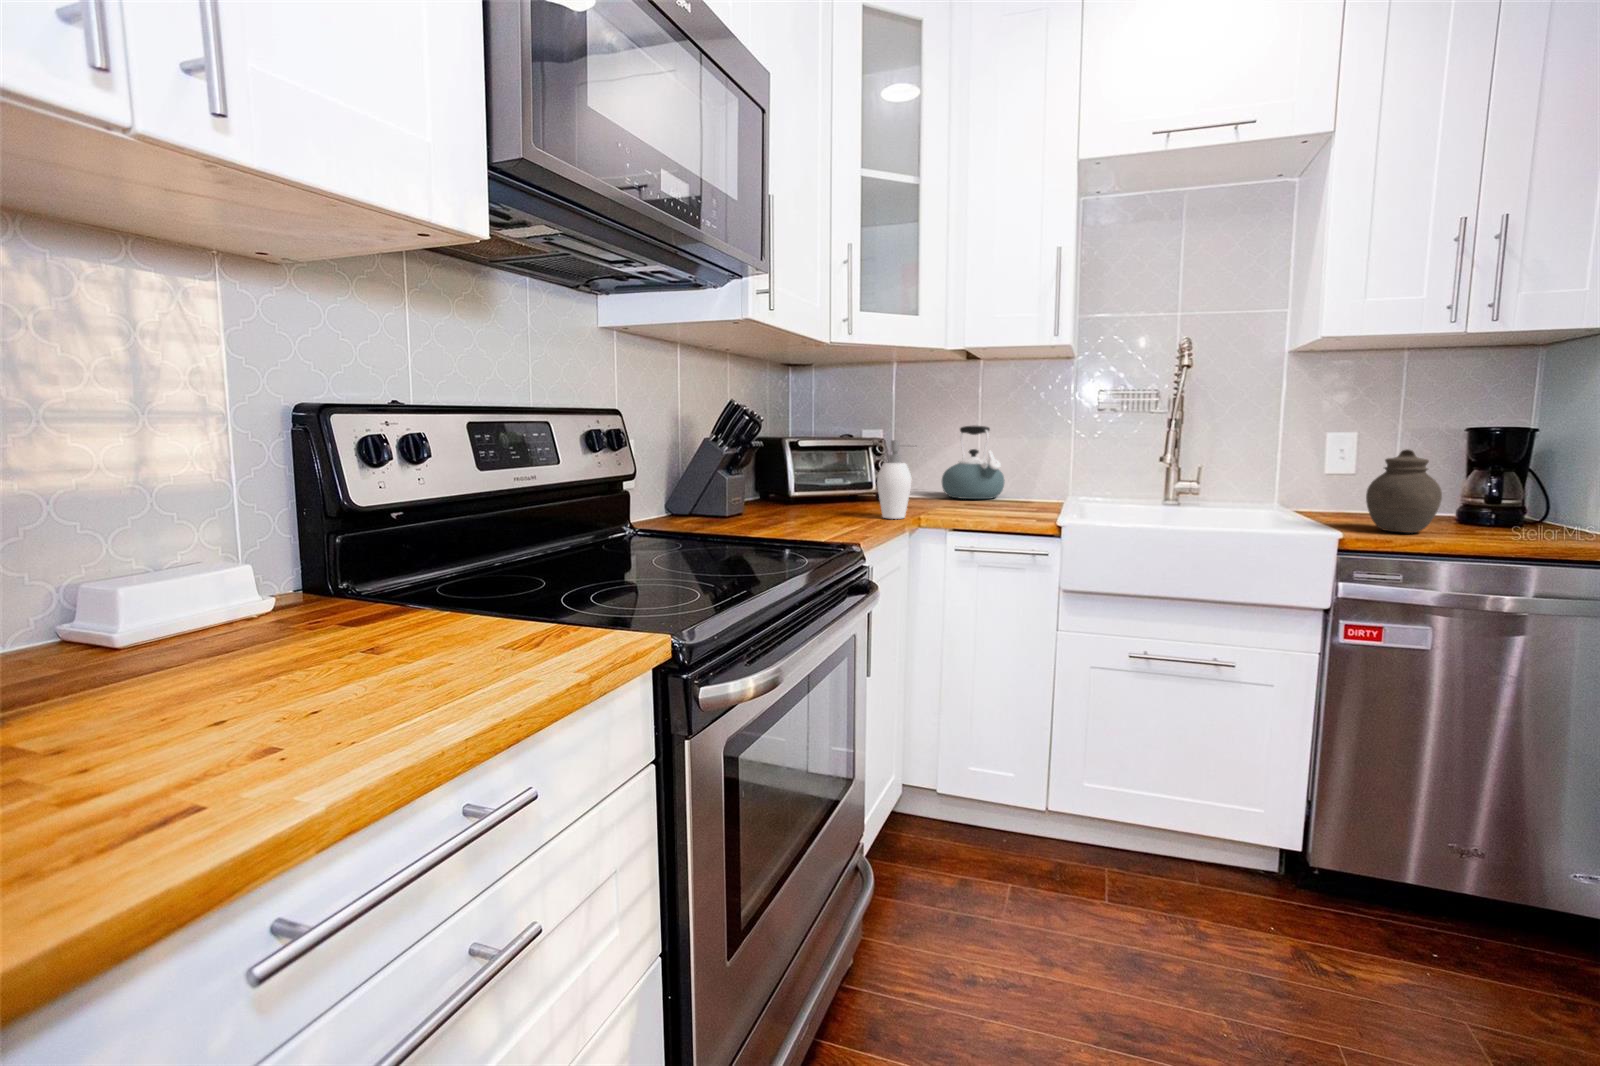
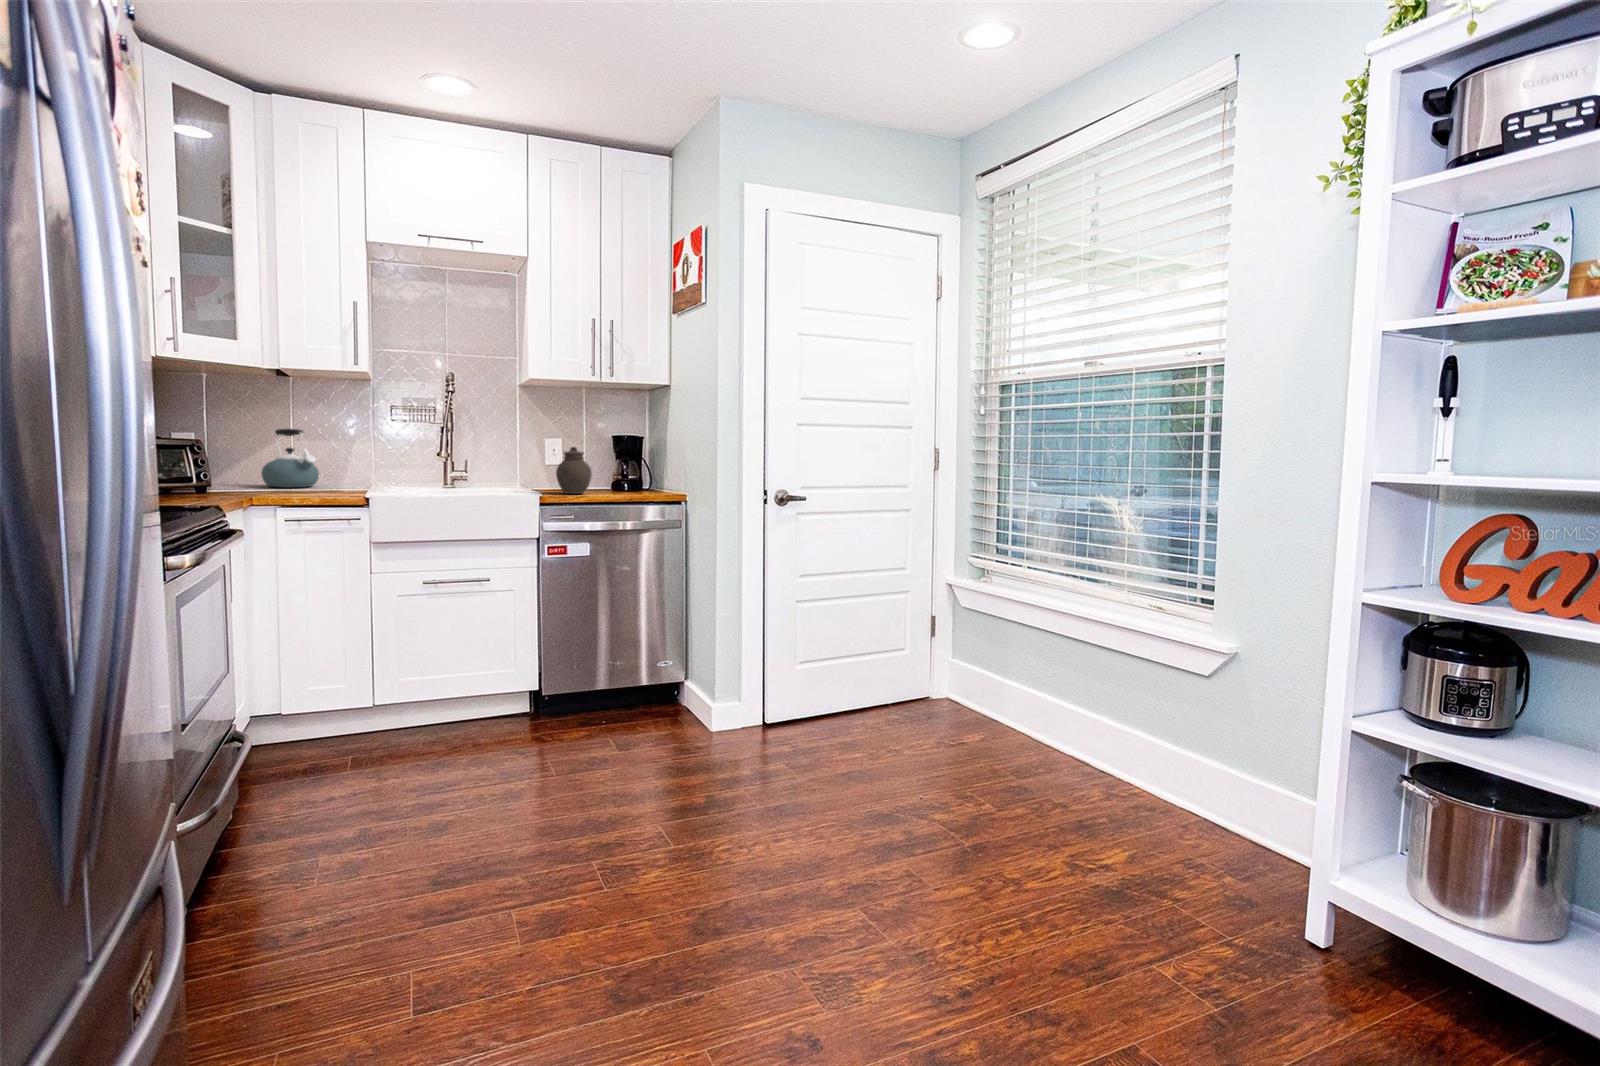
soap dispenser: present [877,440,916,519] -> none [210,436,247,499]

